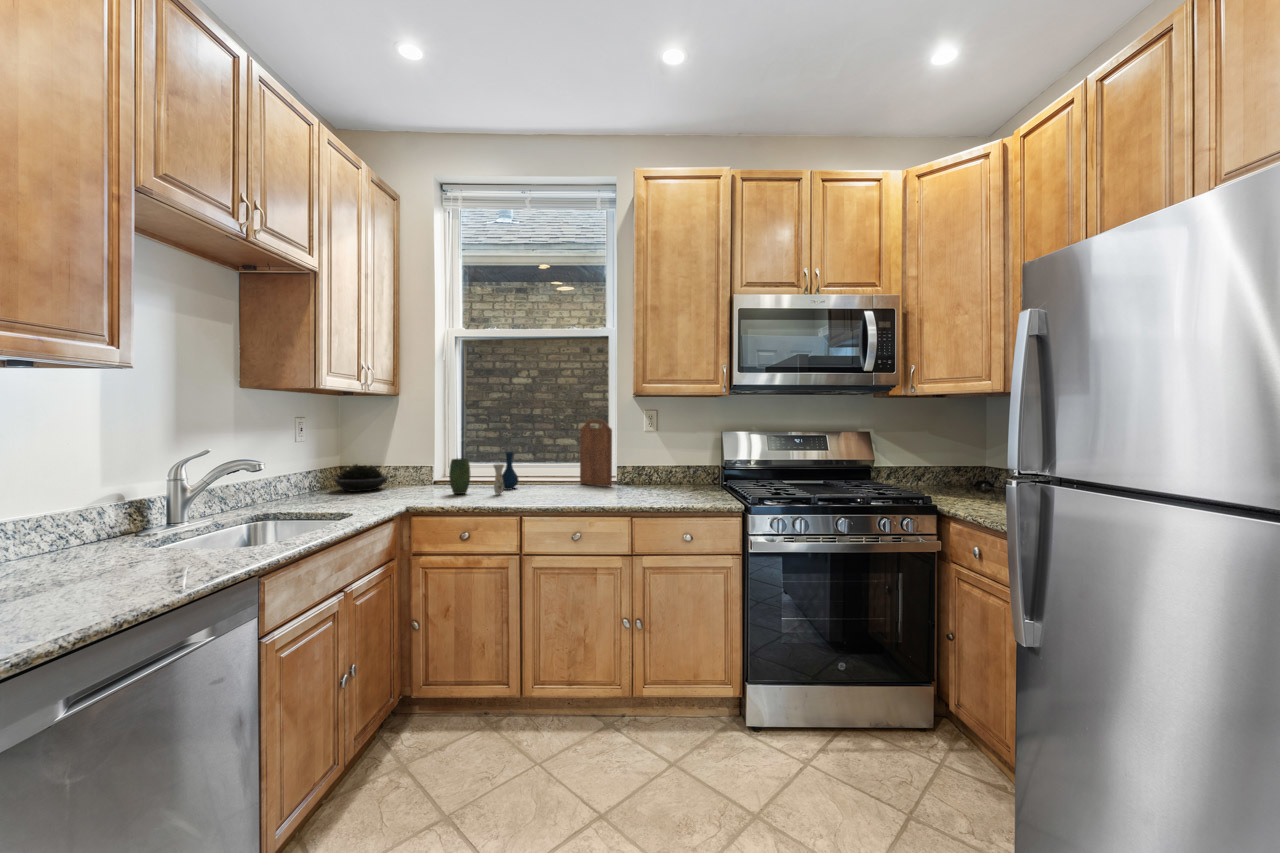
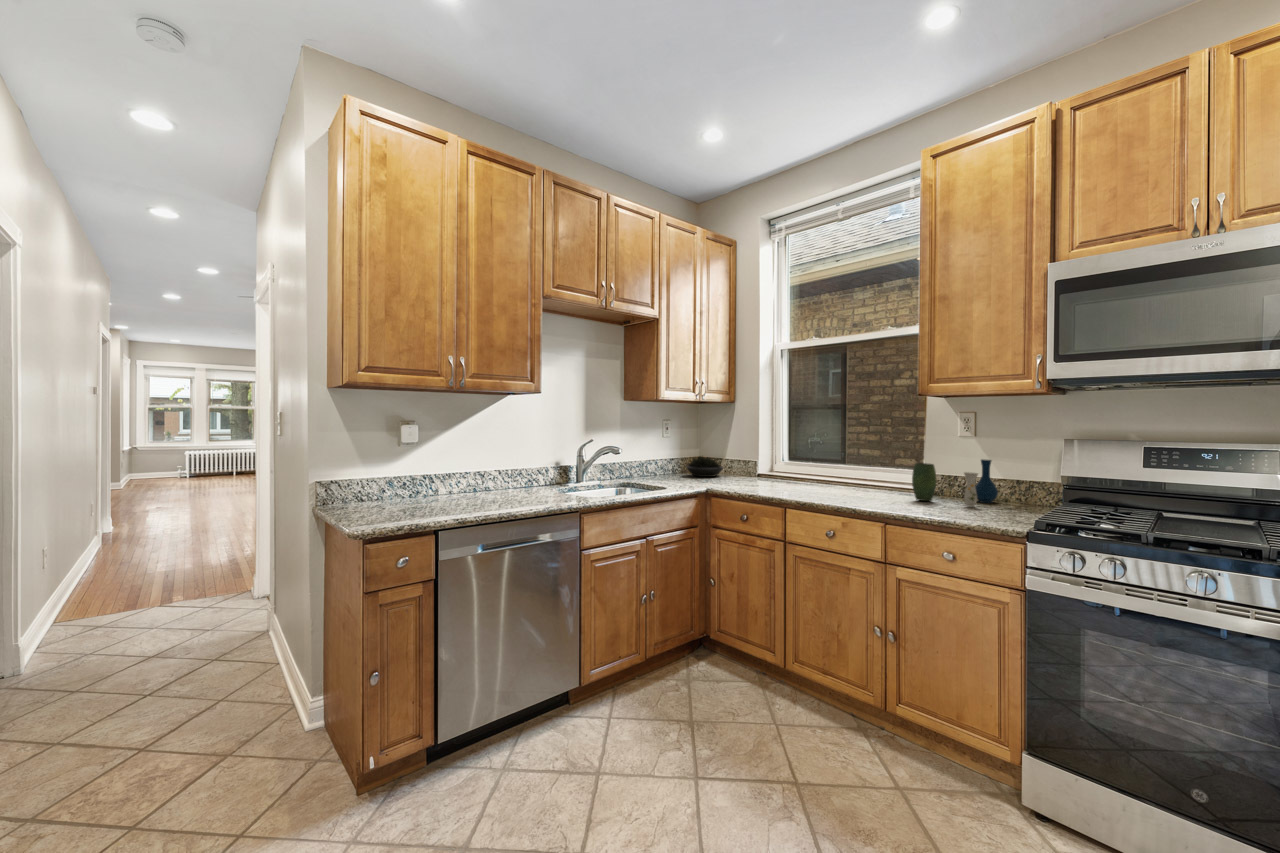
cutting board: present [580,419,612,486] -> none [884,422,913,494]
vase: present [449,452,519,494] -> present [912,459,998,506]

